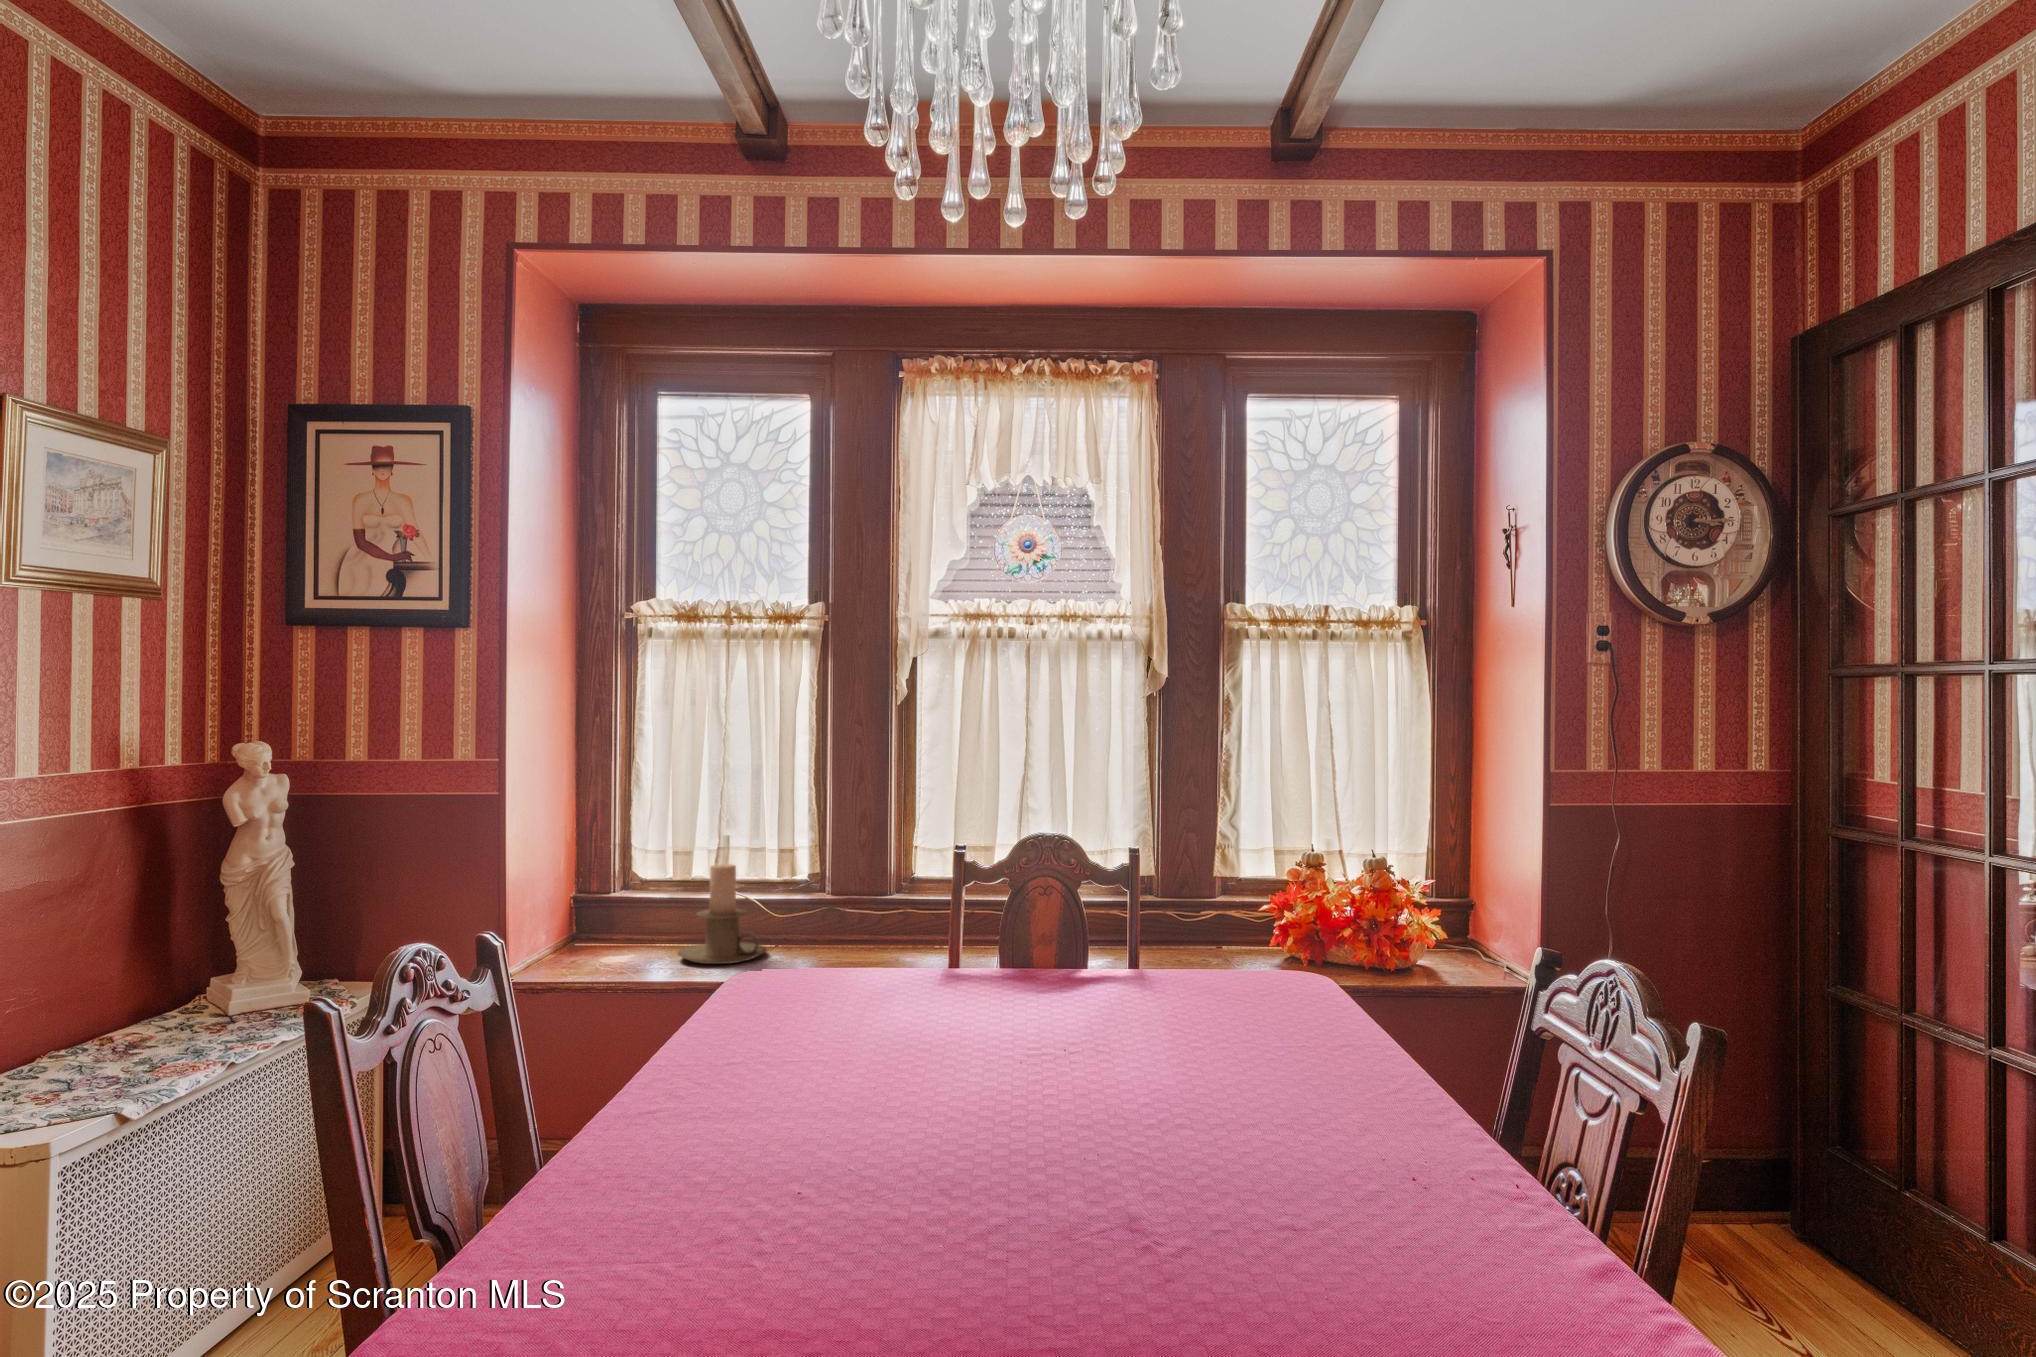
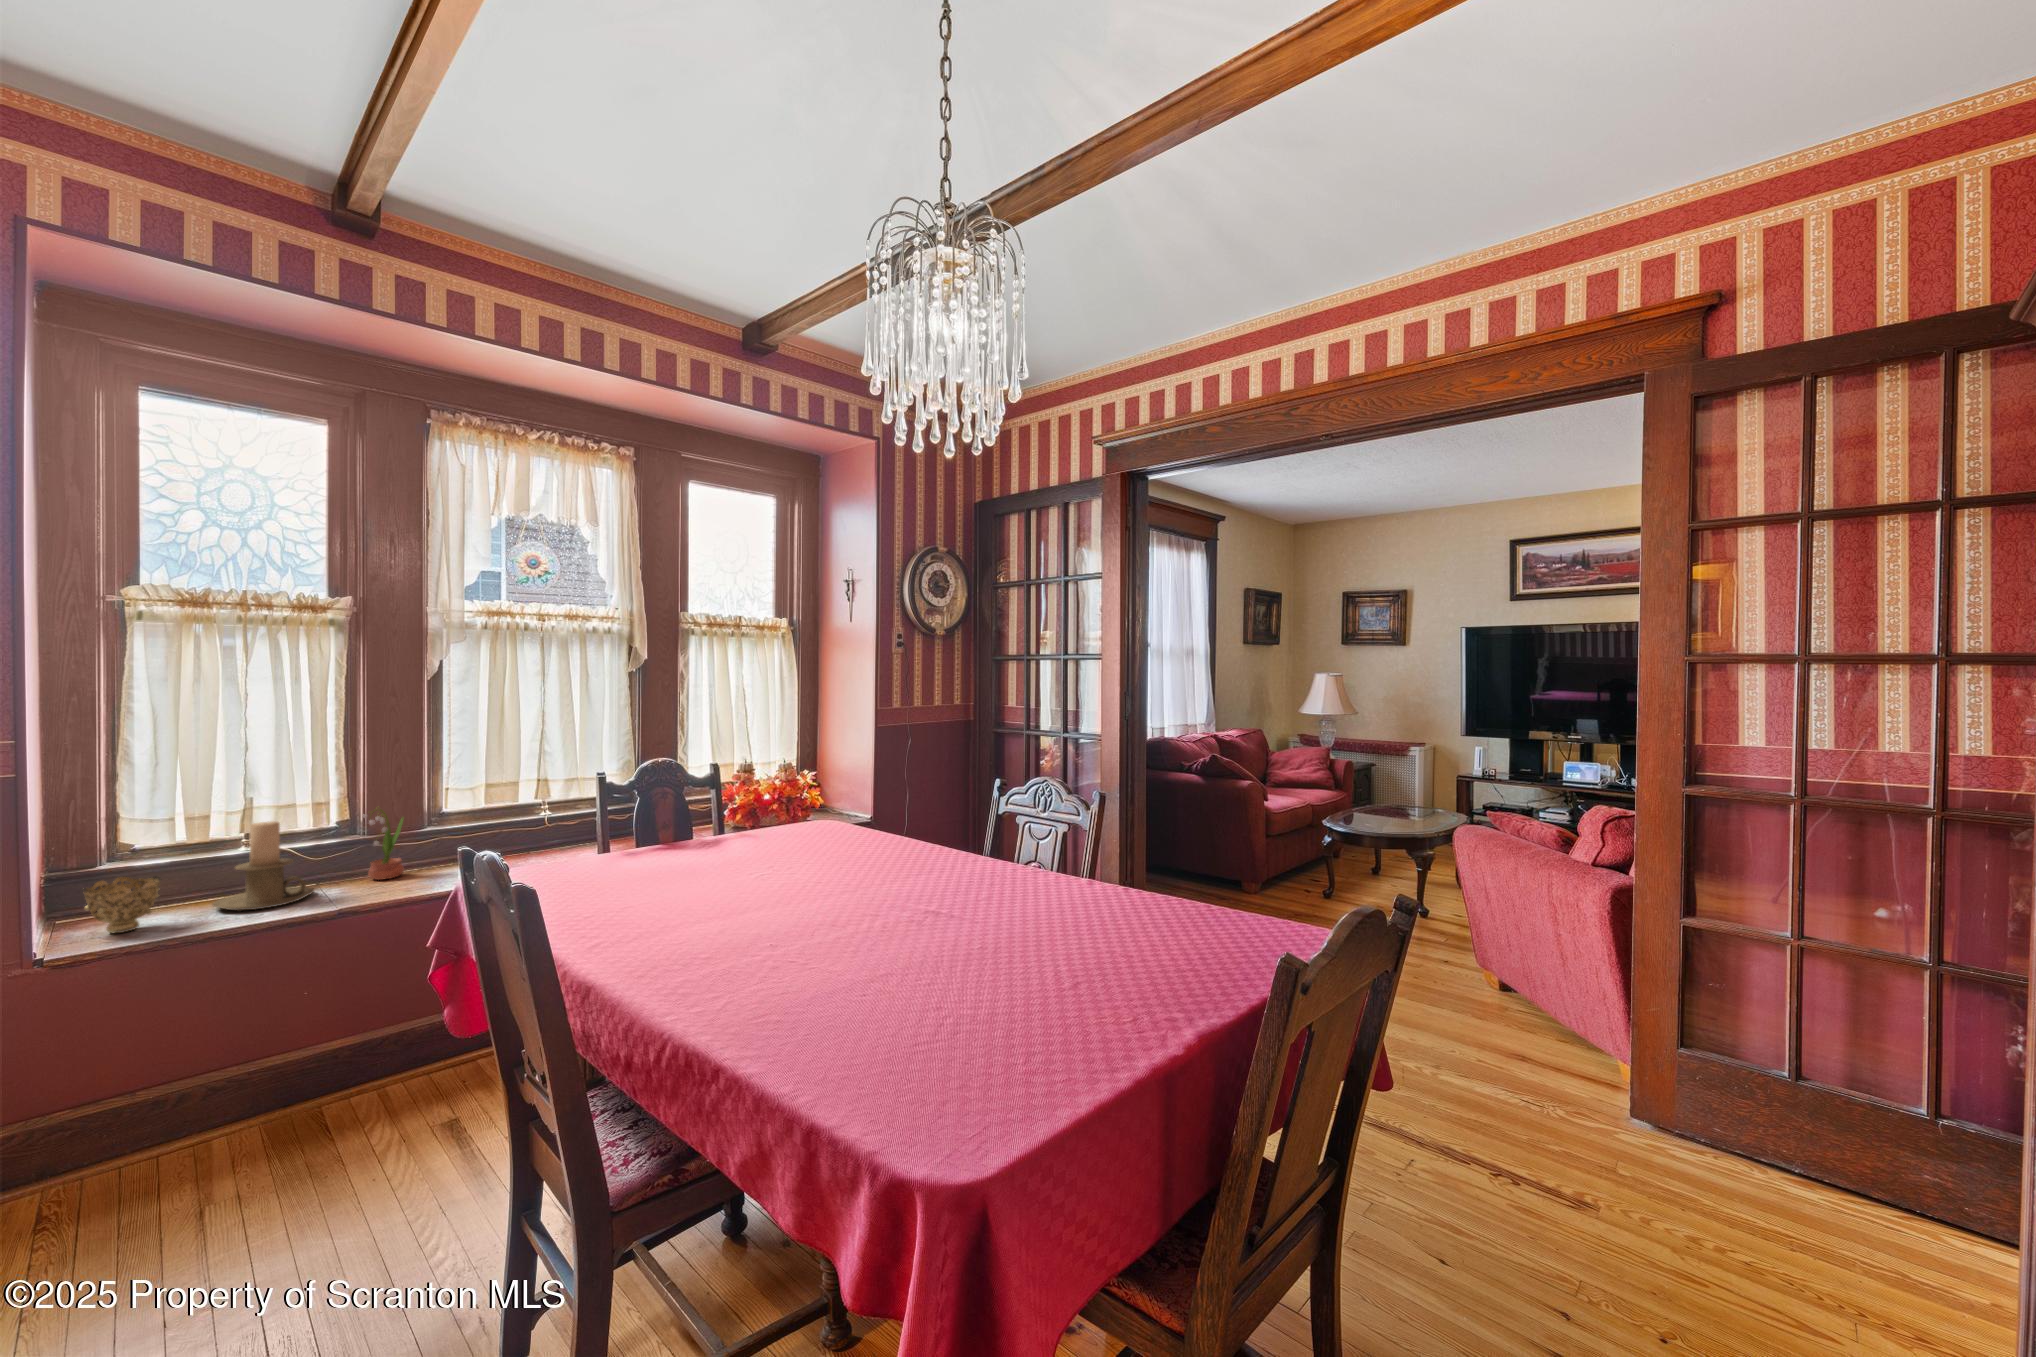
potted flower: none [817,859,860,951] -> present [363,809,404,880]
decorative bowl: none [574,907,633,966] -> present [83,876,161,933]

